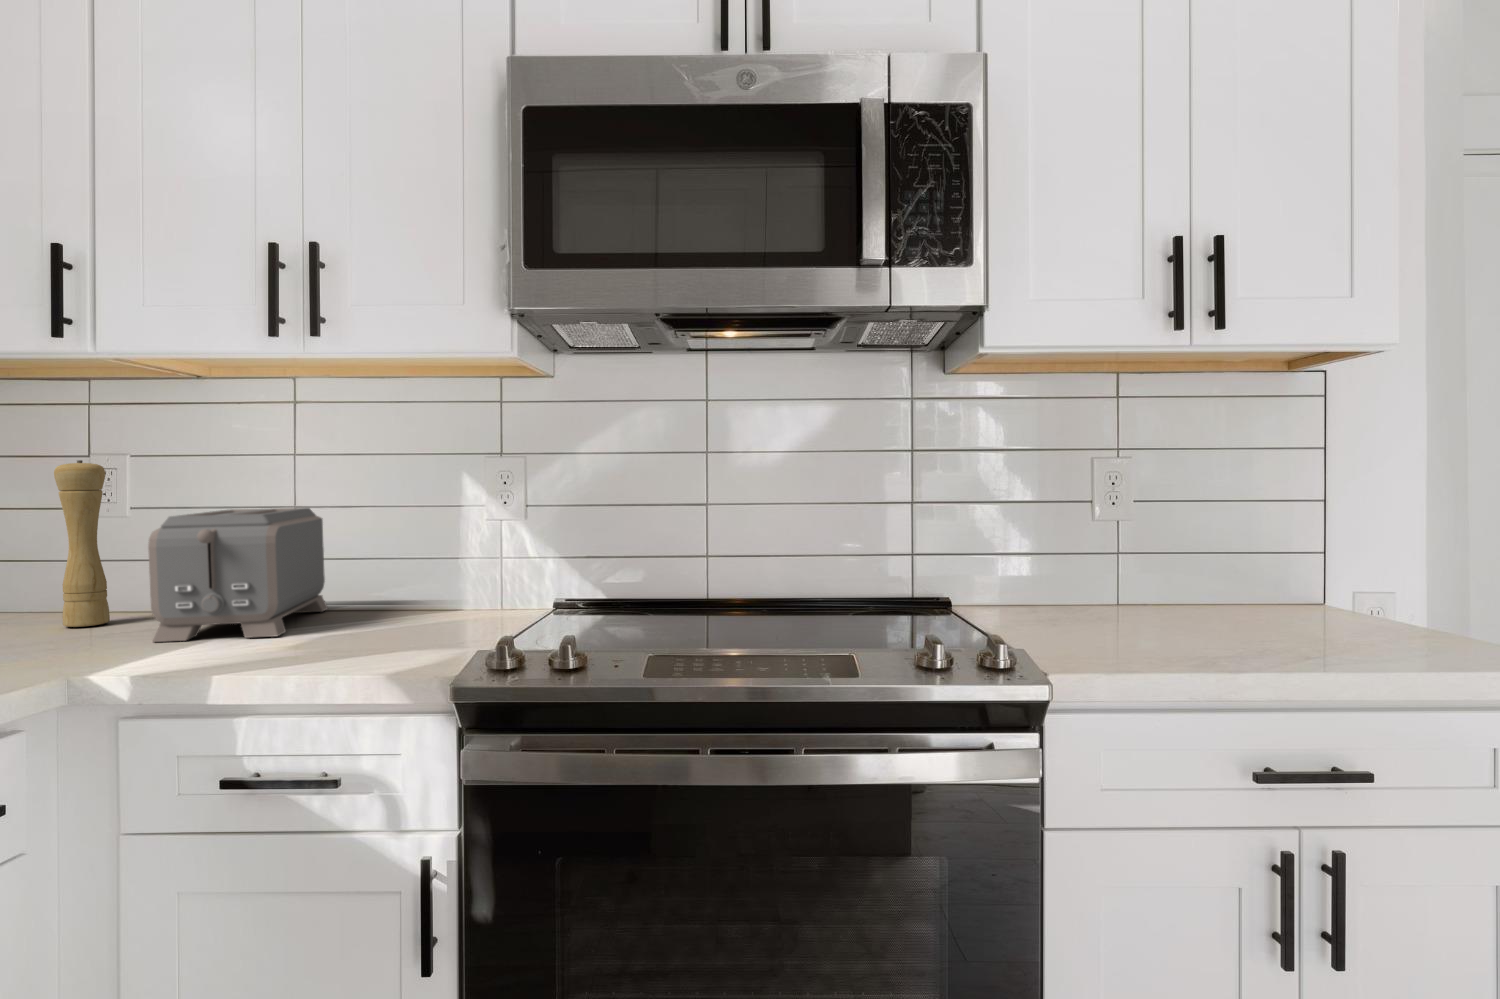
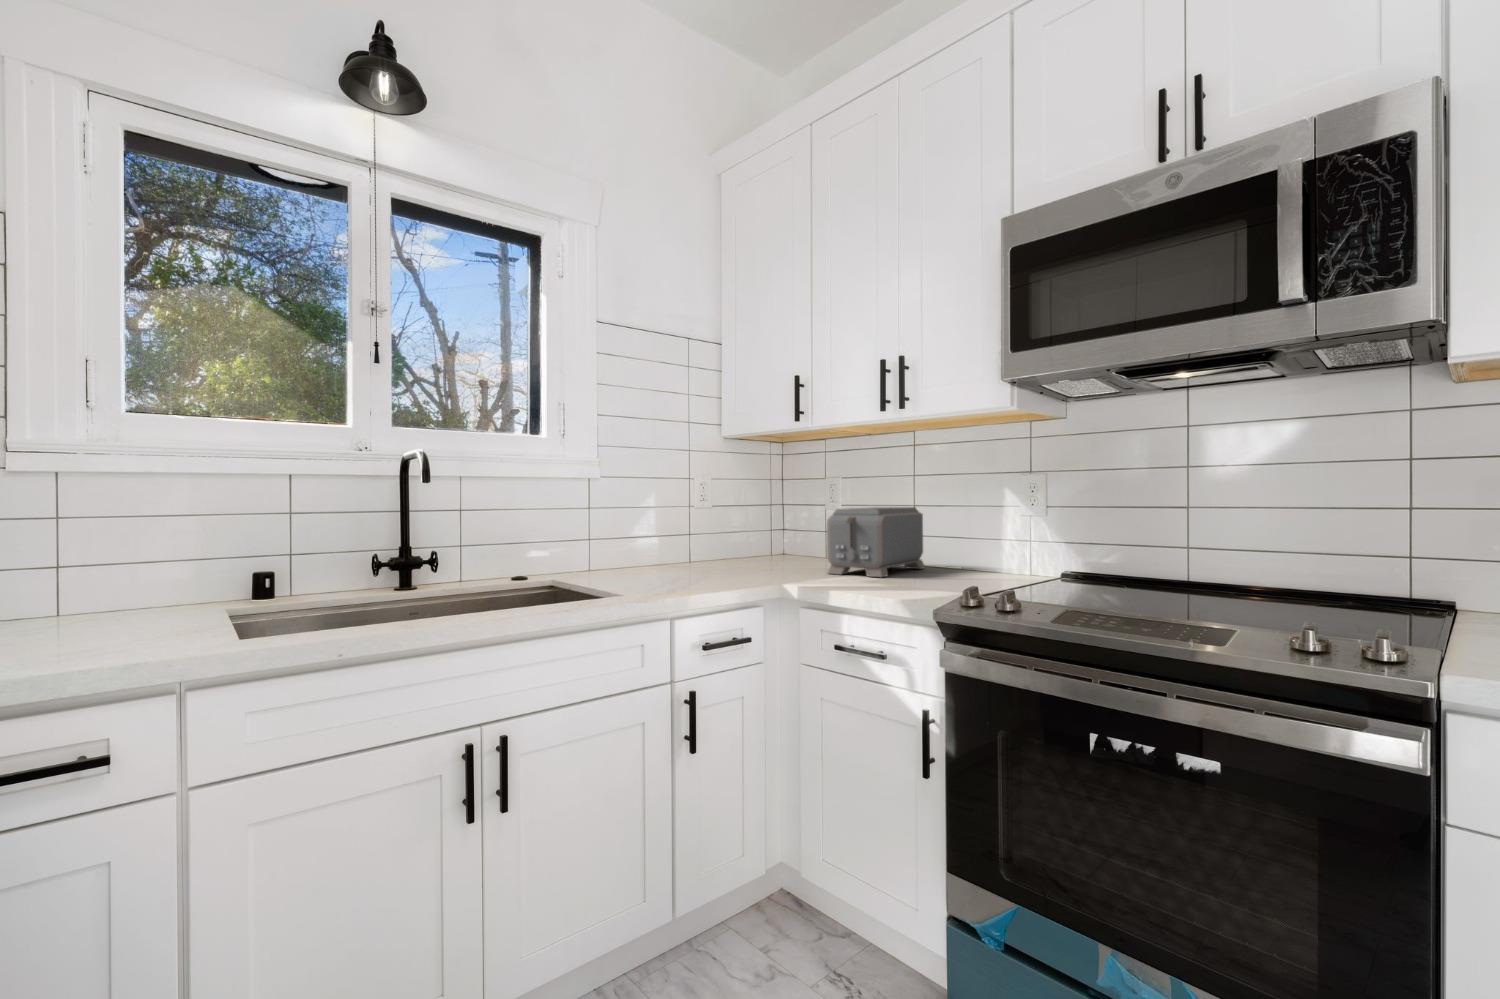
pepper mill: present [54,460,110,627] -> none [801,481,822,564]

